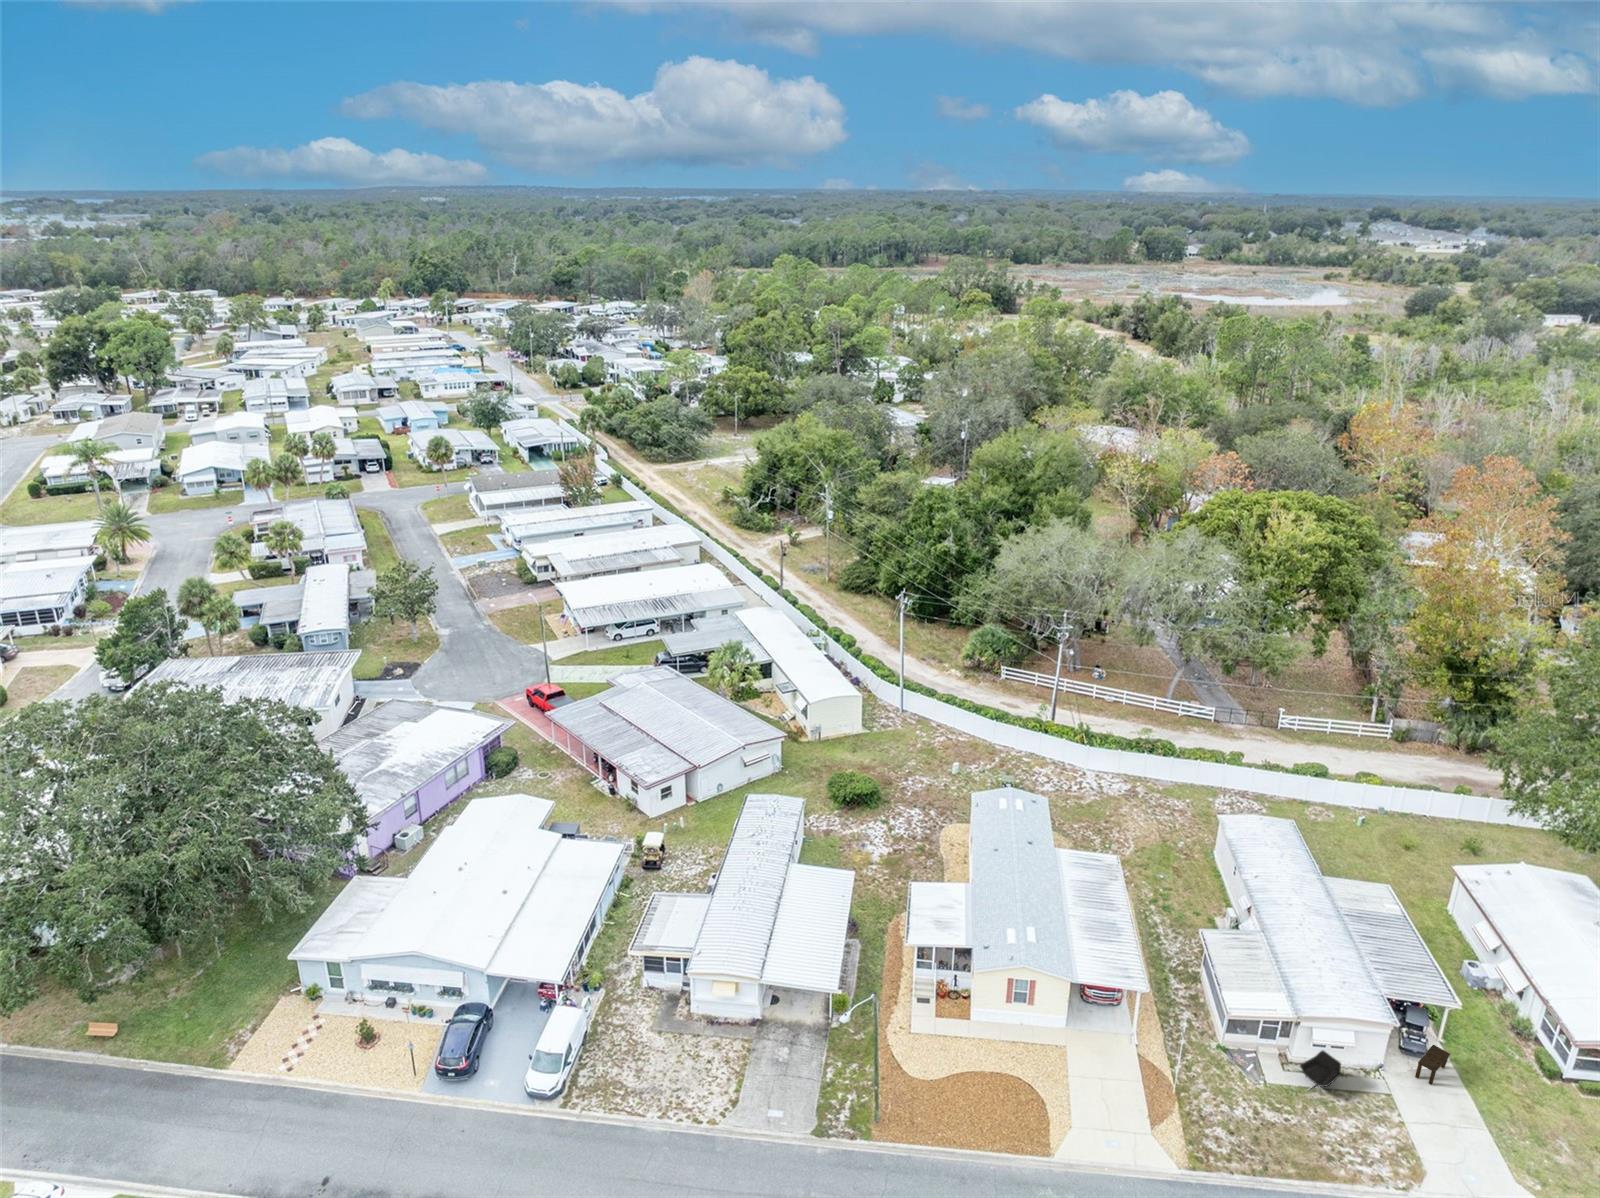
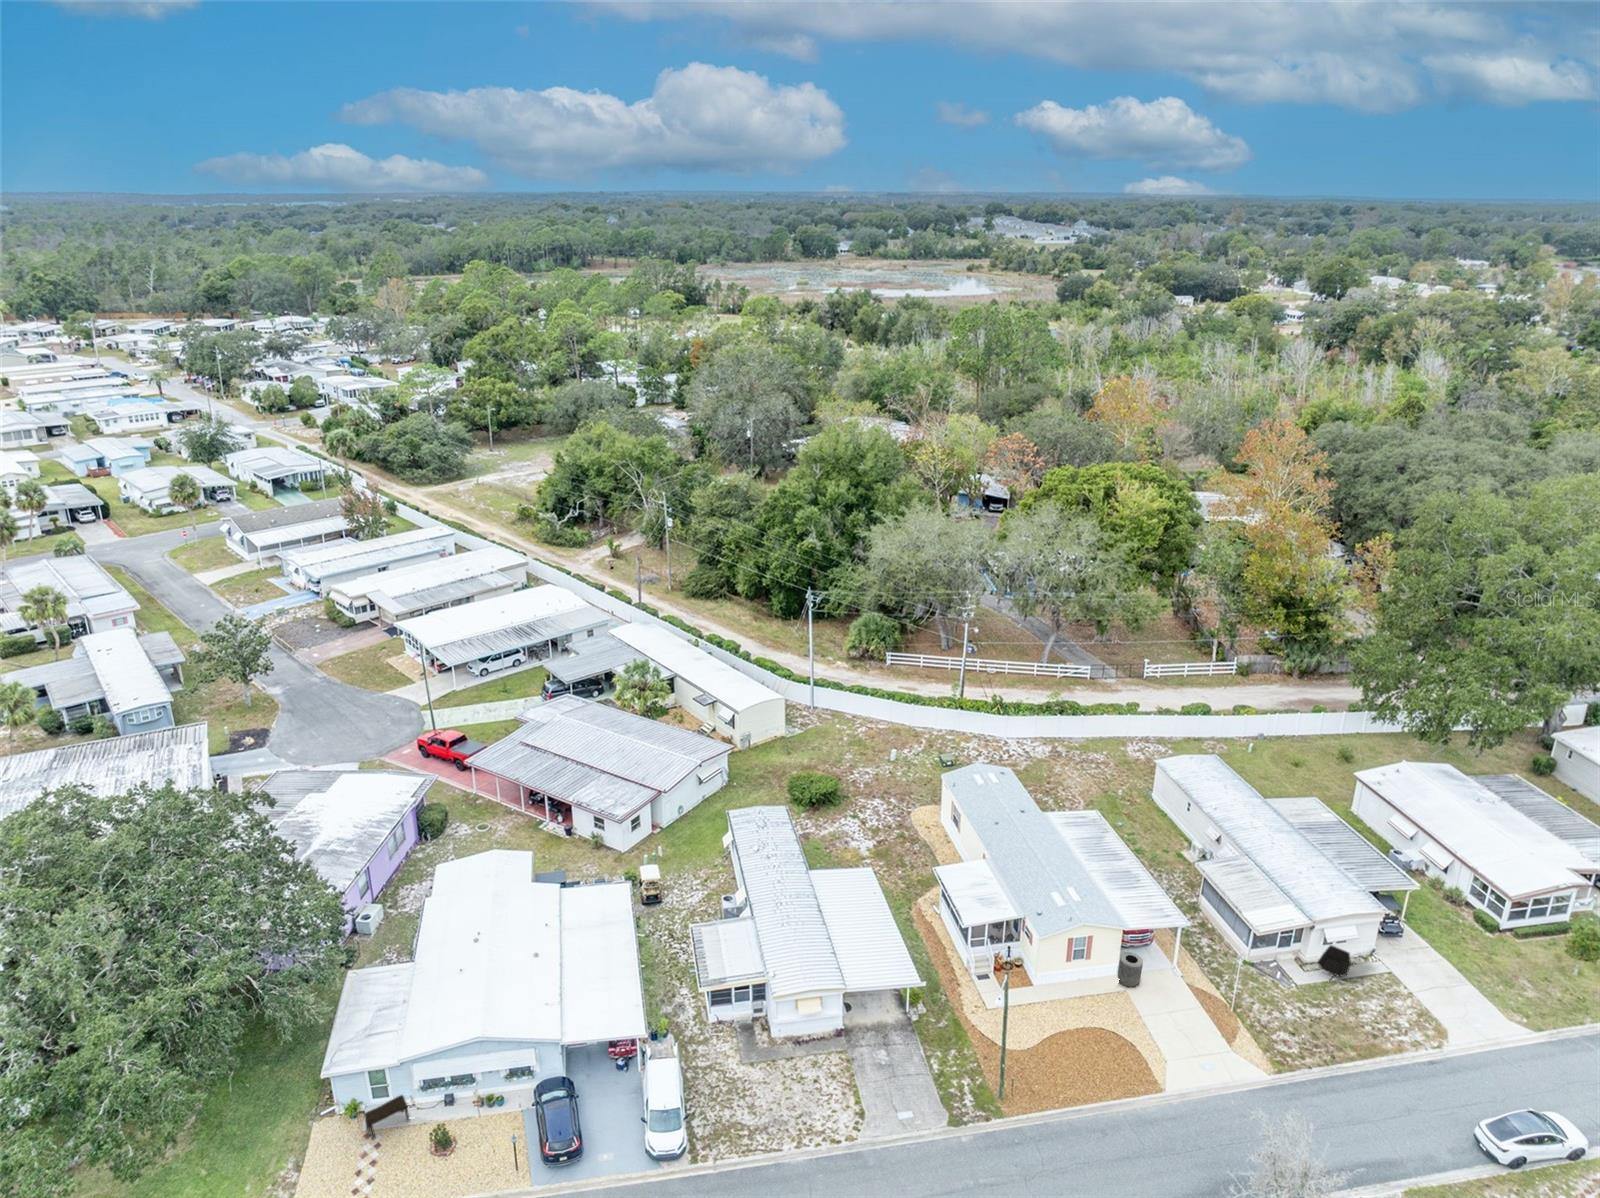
trash can: none [1062,1008,1089,1045] -> present [1118,952,1143,987]
bench: present [1415,1045,1450,1085] -> present [364,1095,409,1139]

